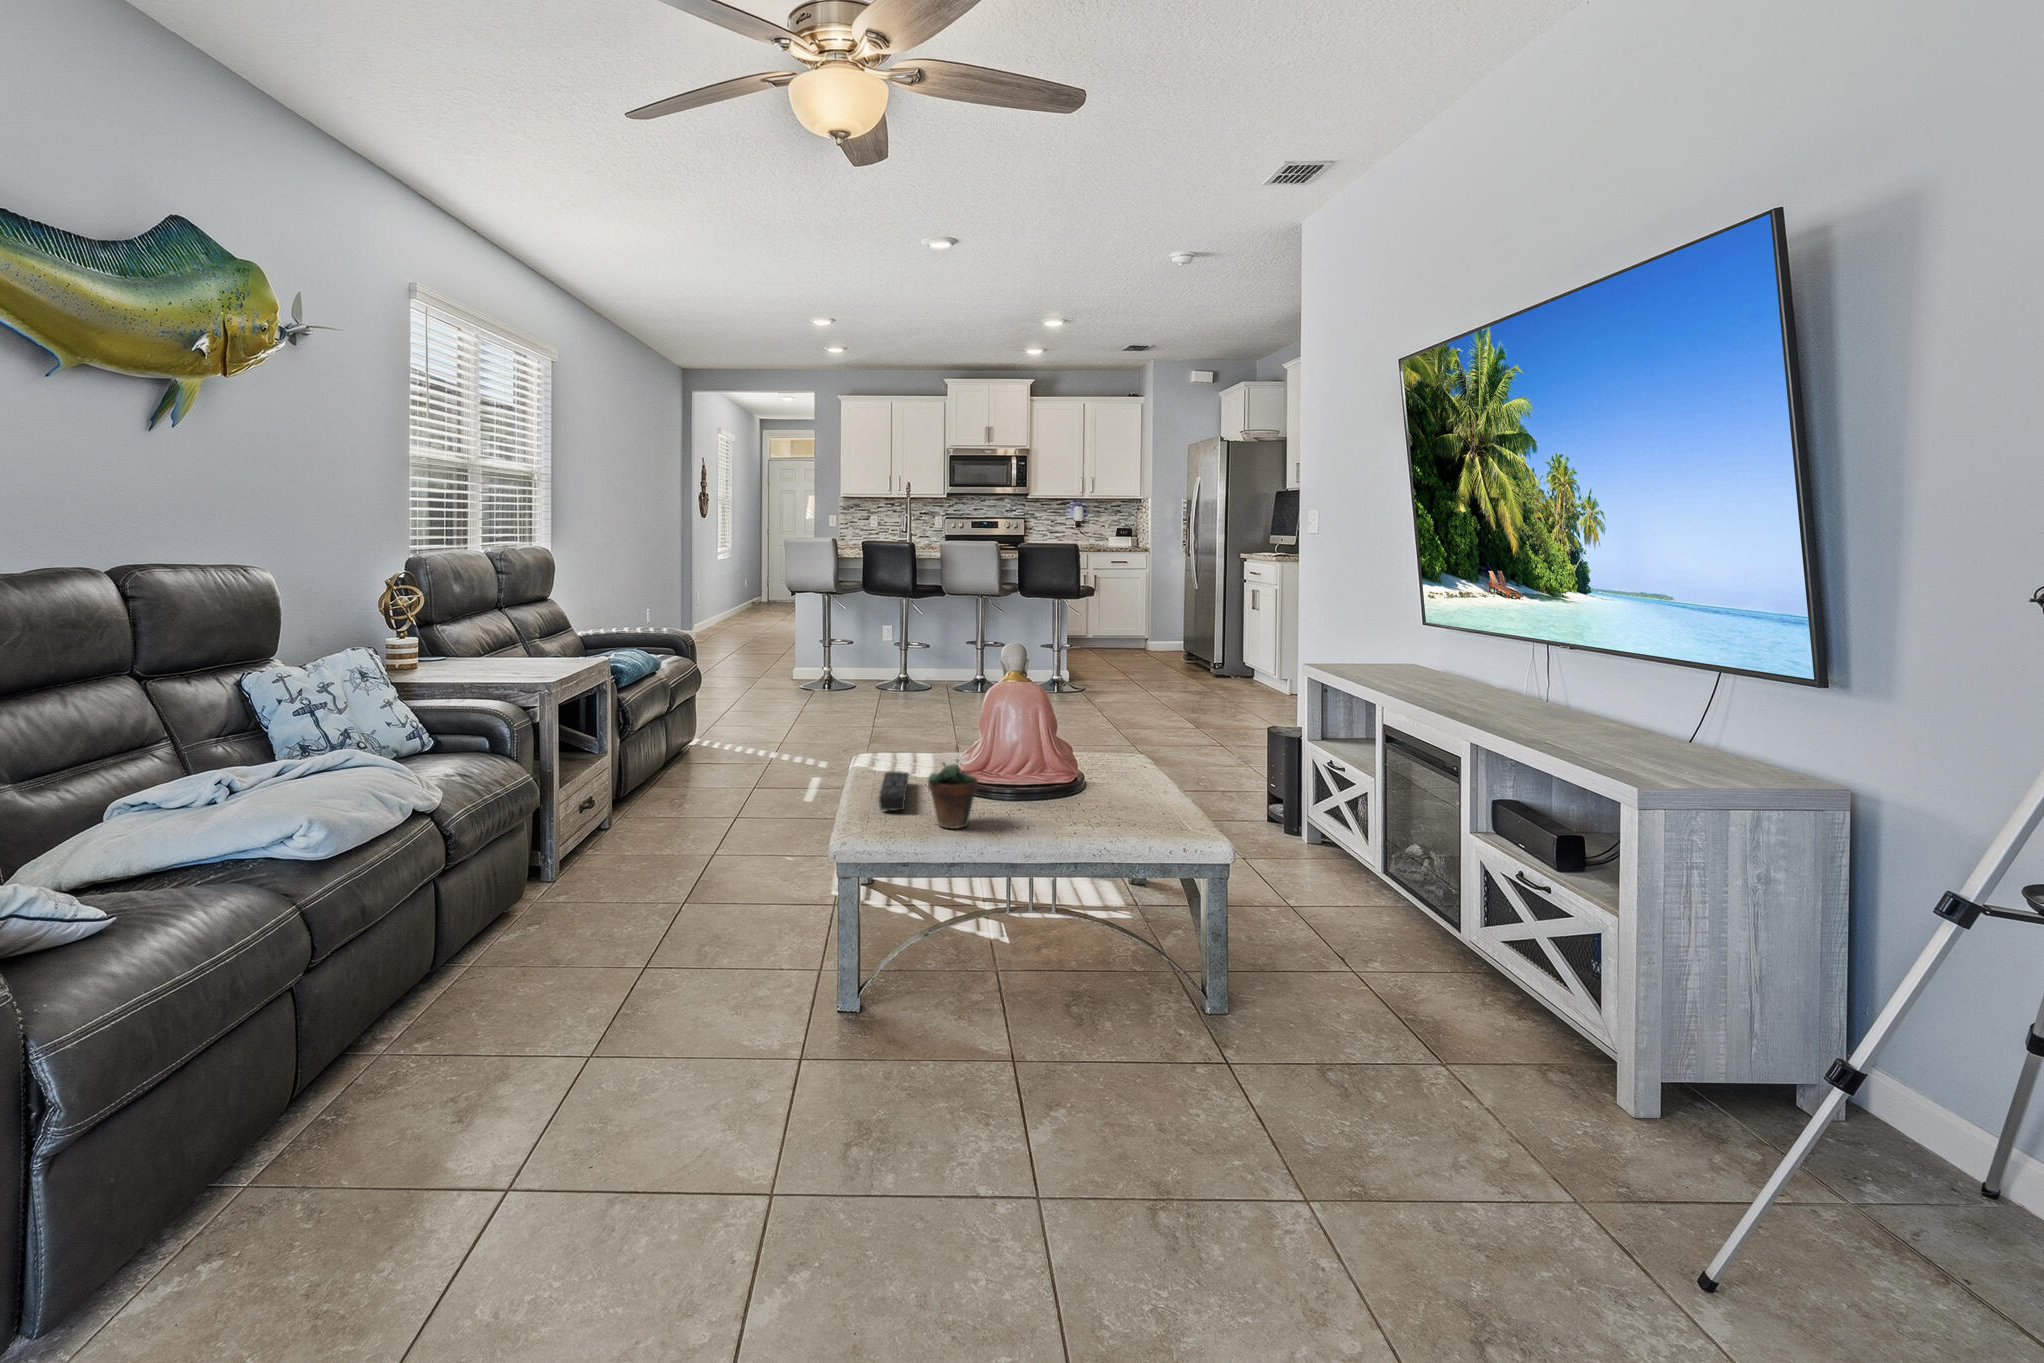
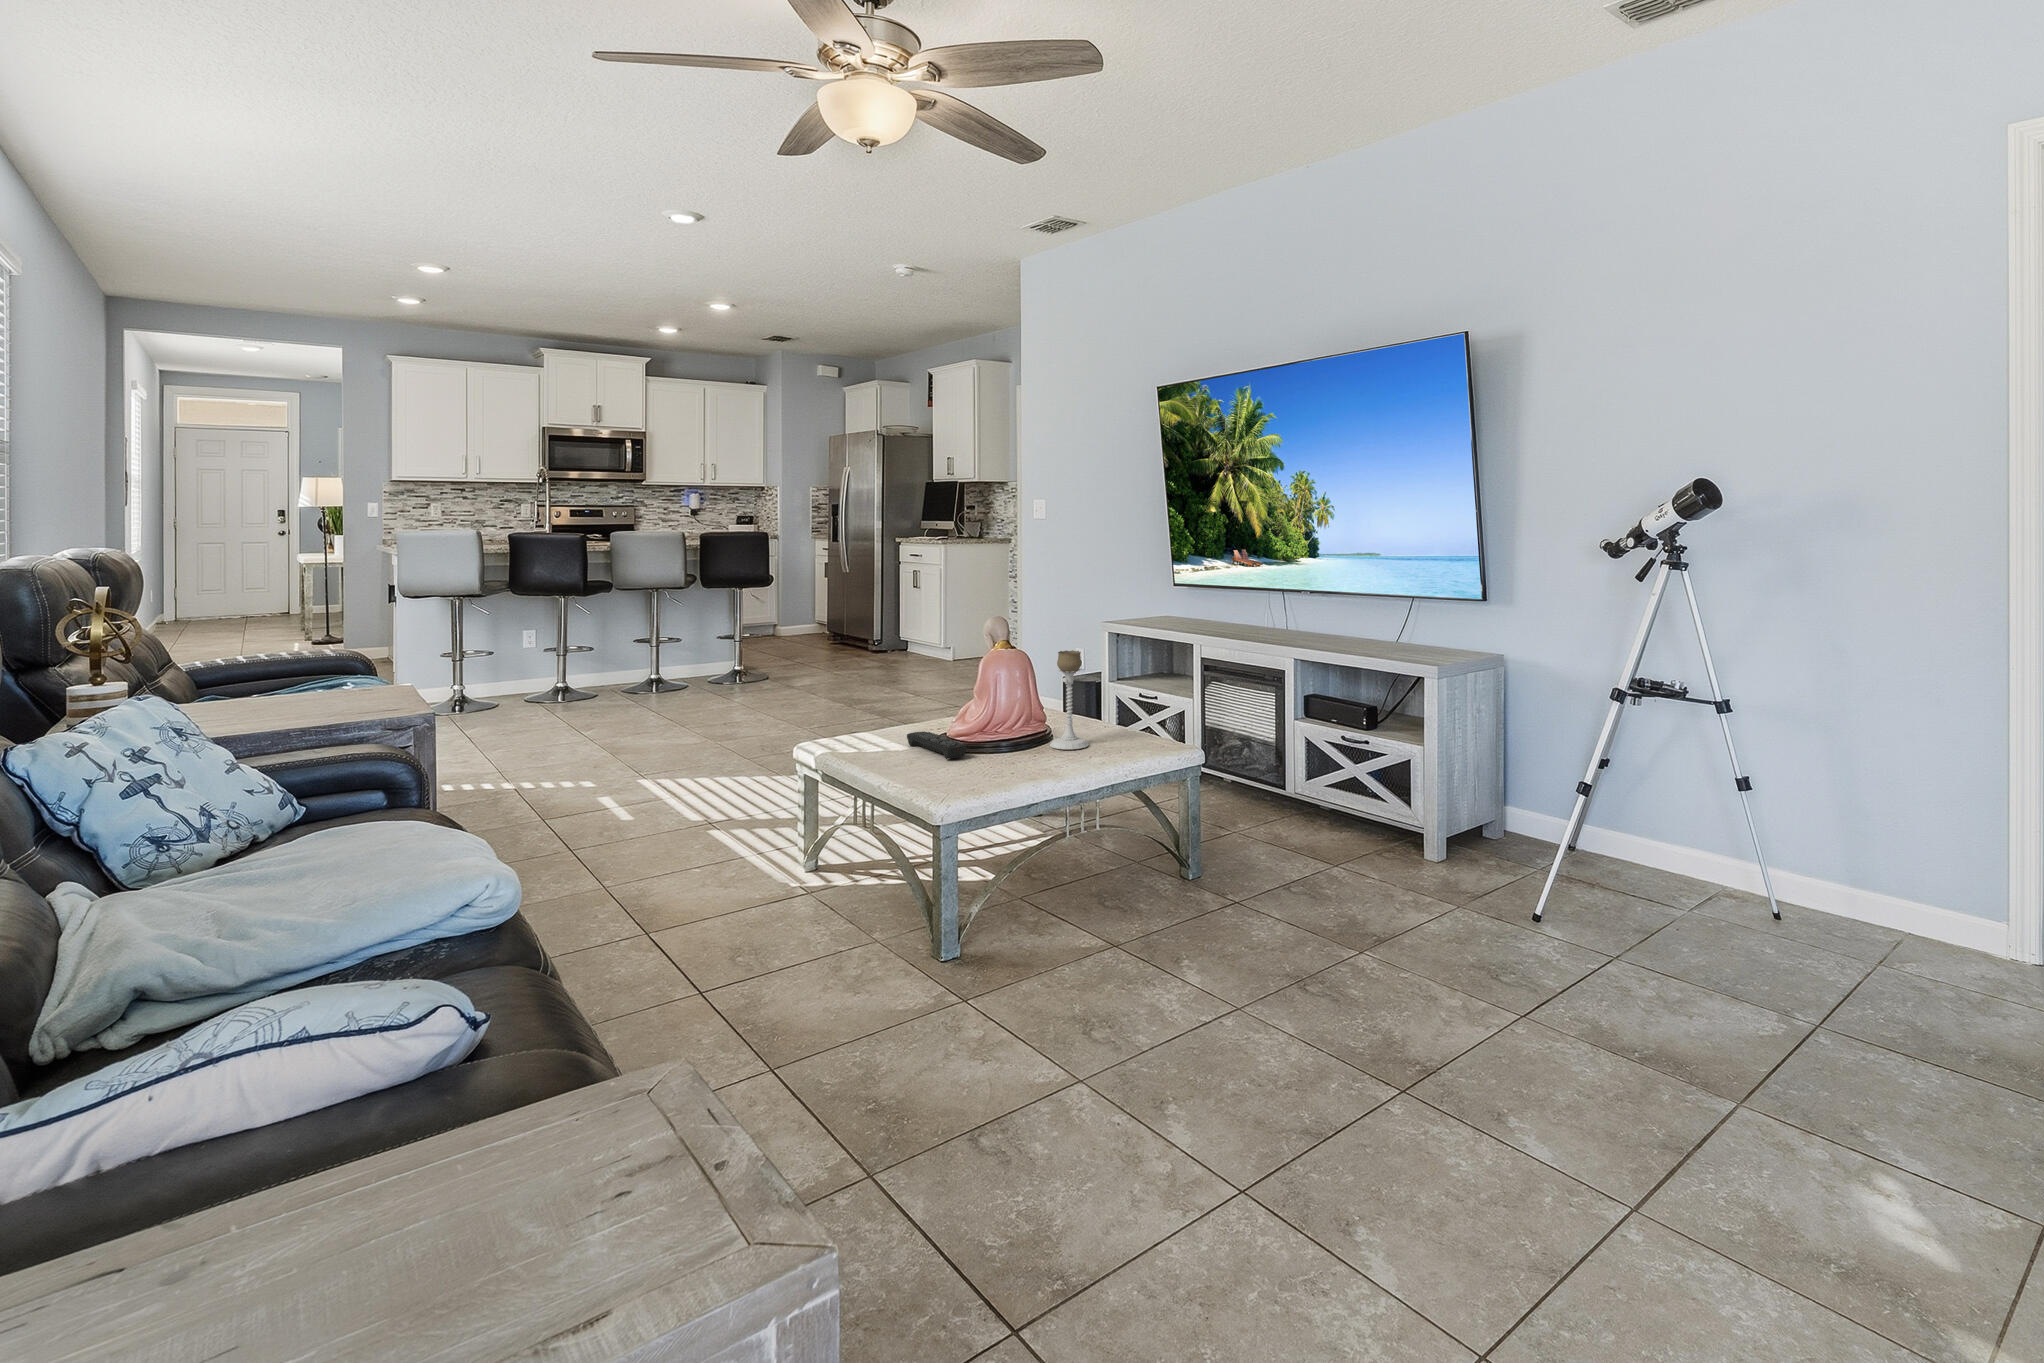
candle holder: none [1015,696,1067,829] -> present [1050,650,1088,750]
succulent plant: present [928,745,978,828] -> none [996,692,1036,760]

